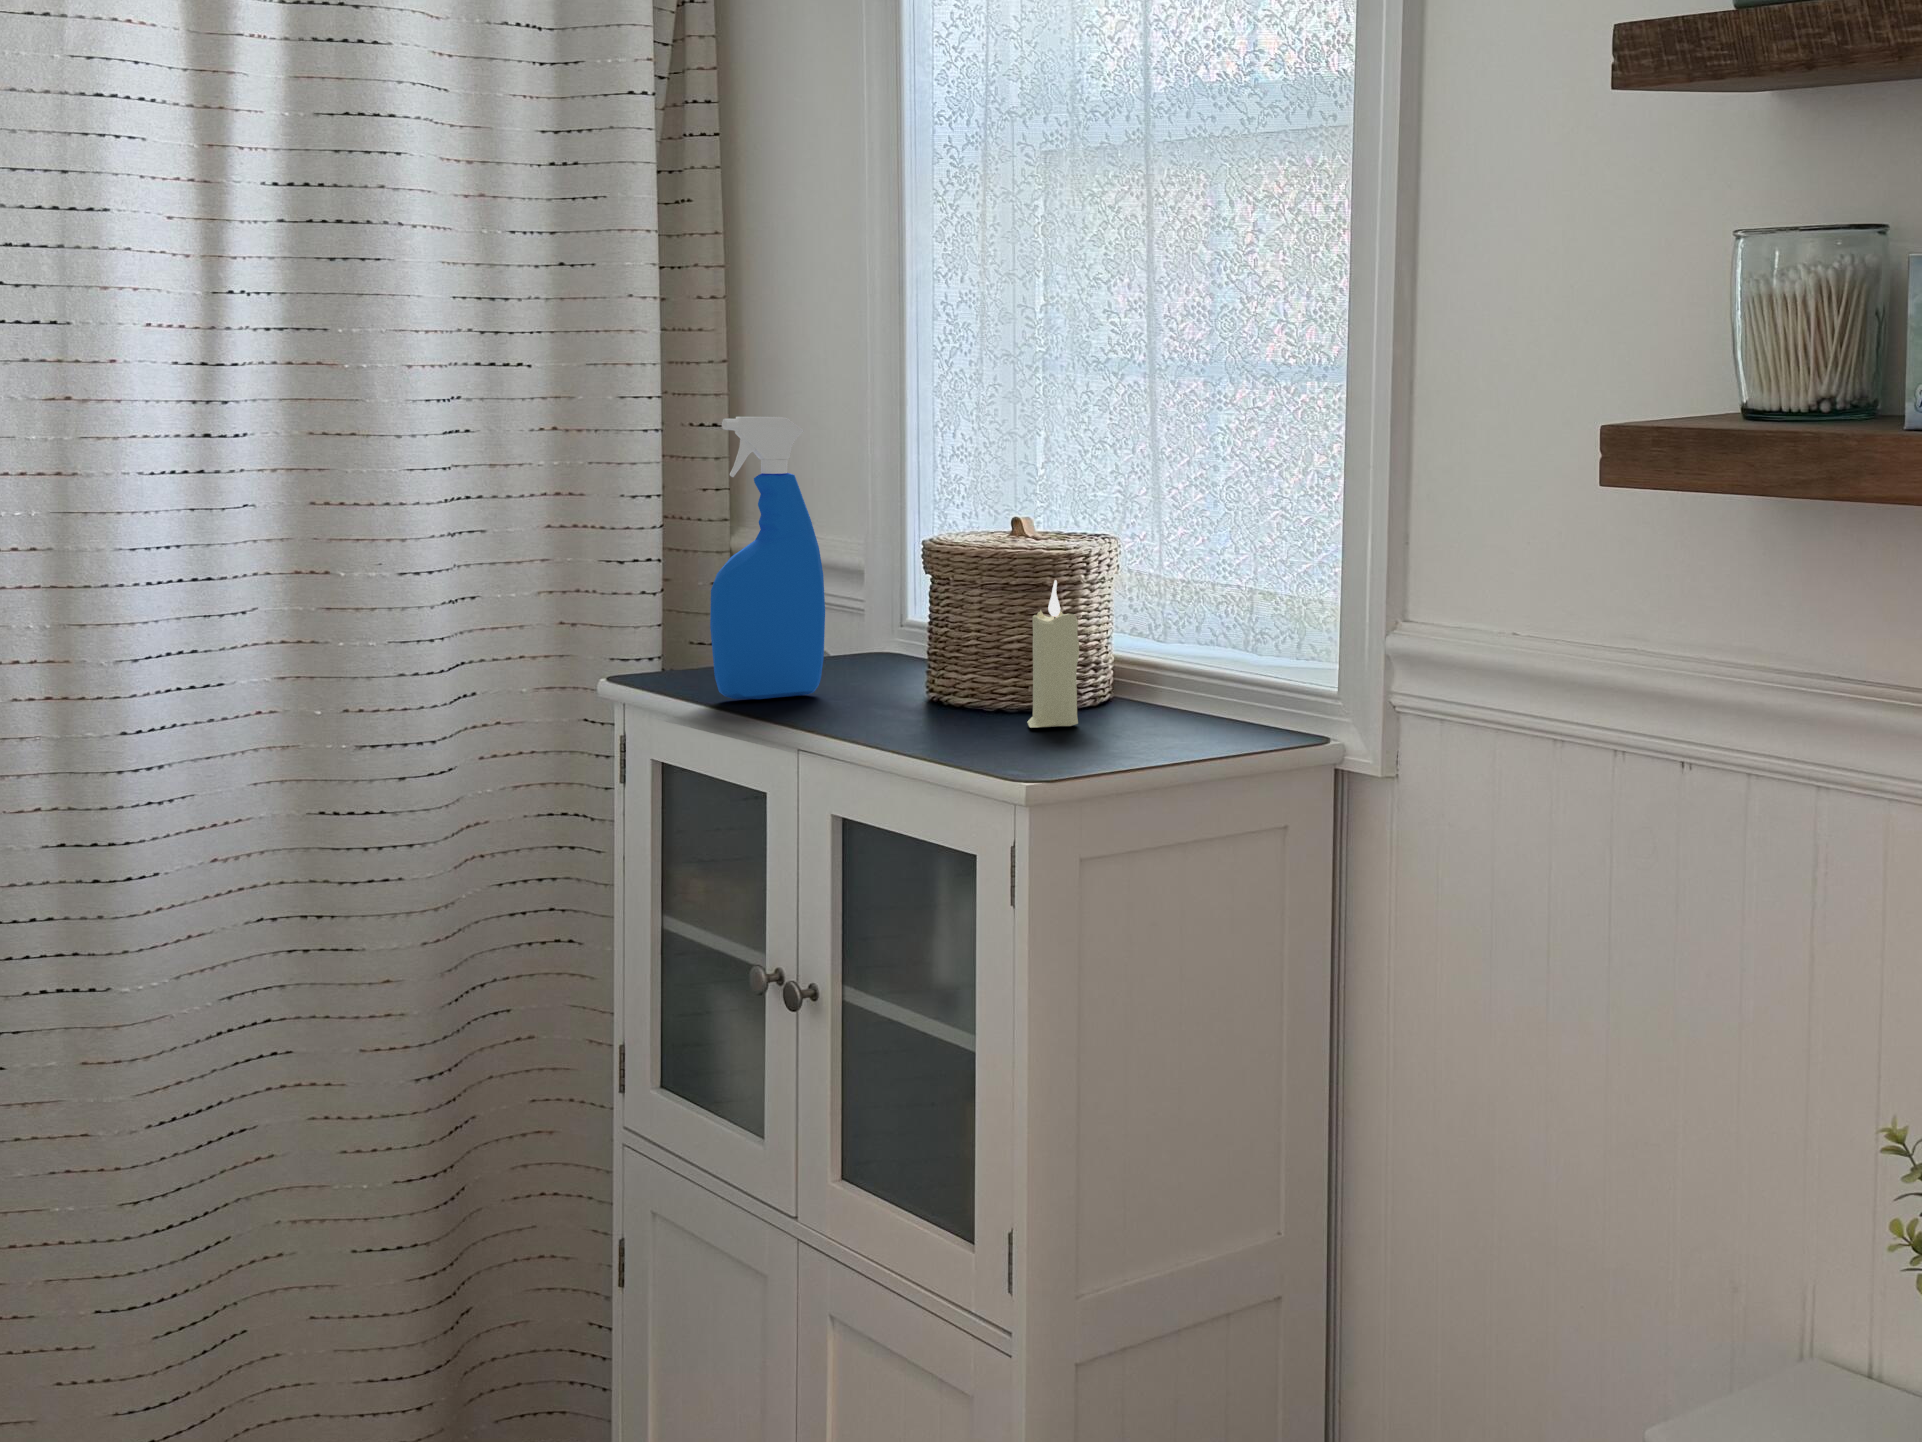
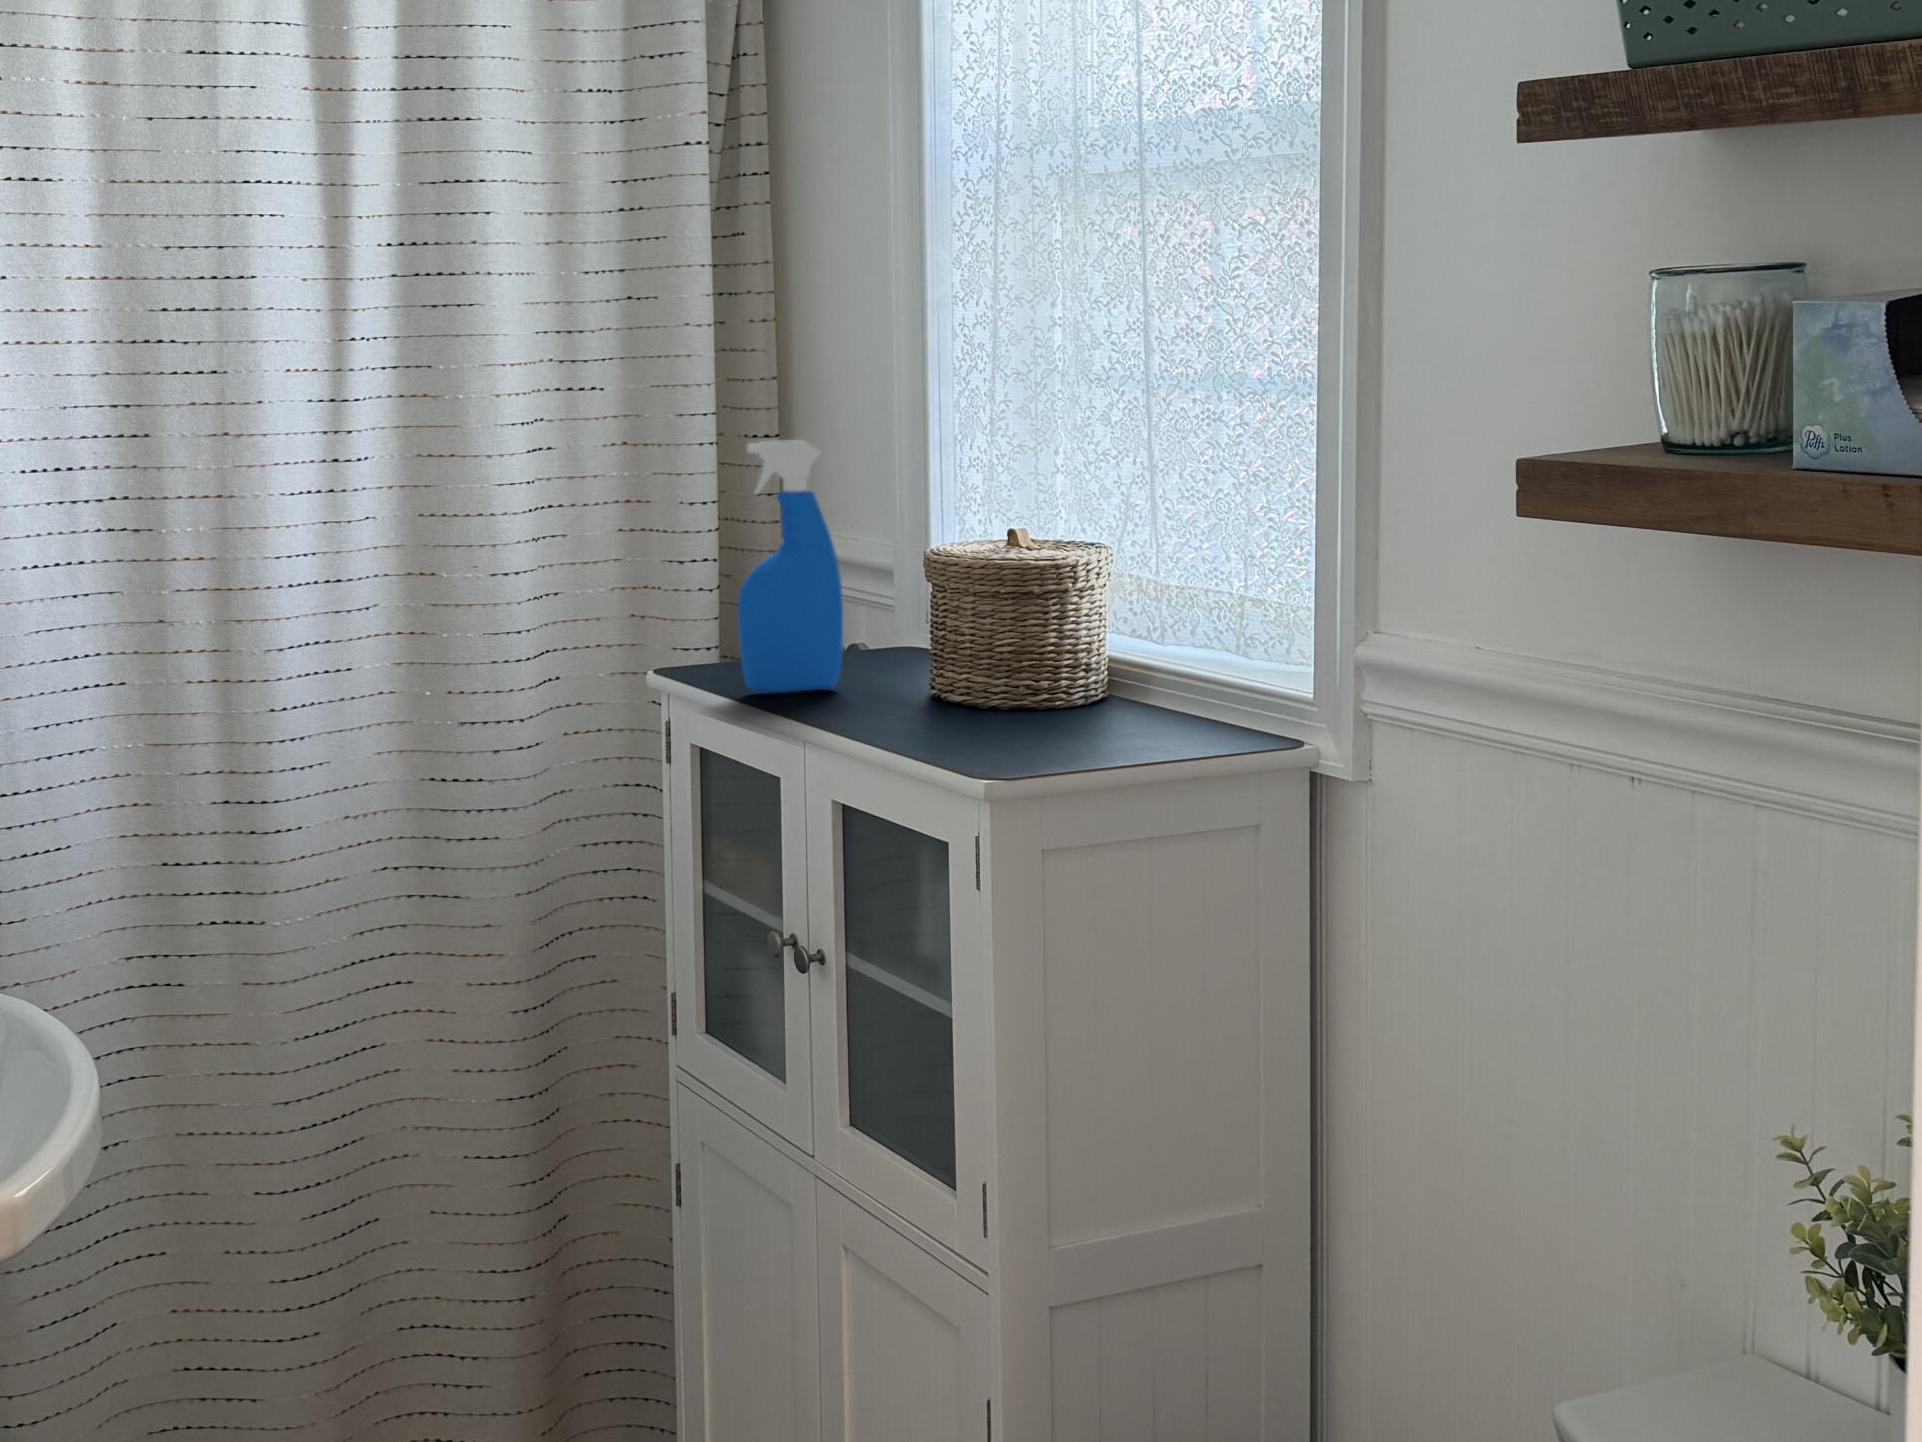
candle: present [1027,580,1079,728] -> none [1016,590,1064,725]

